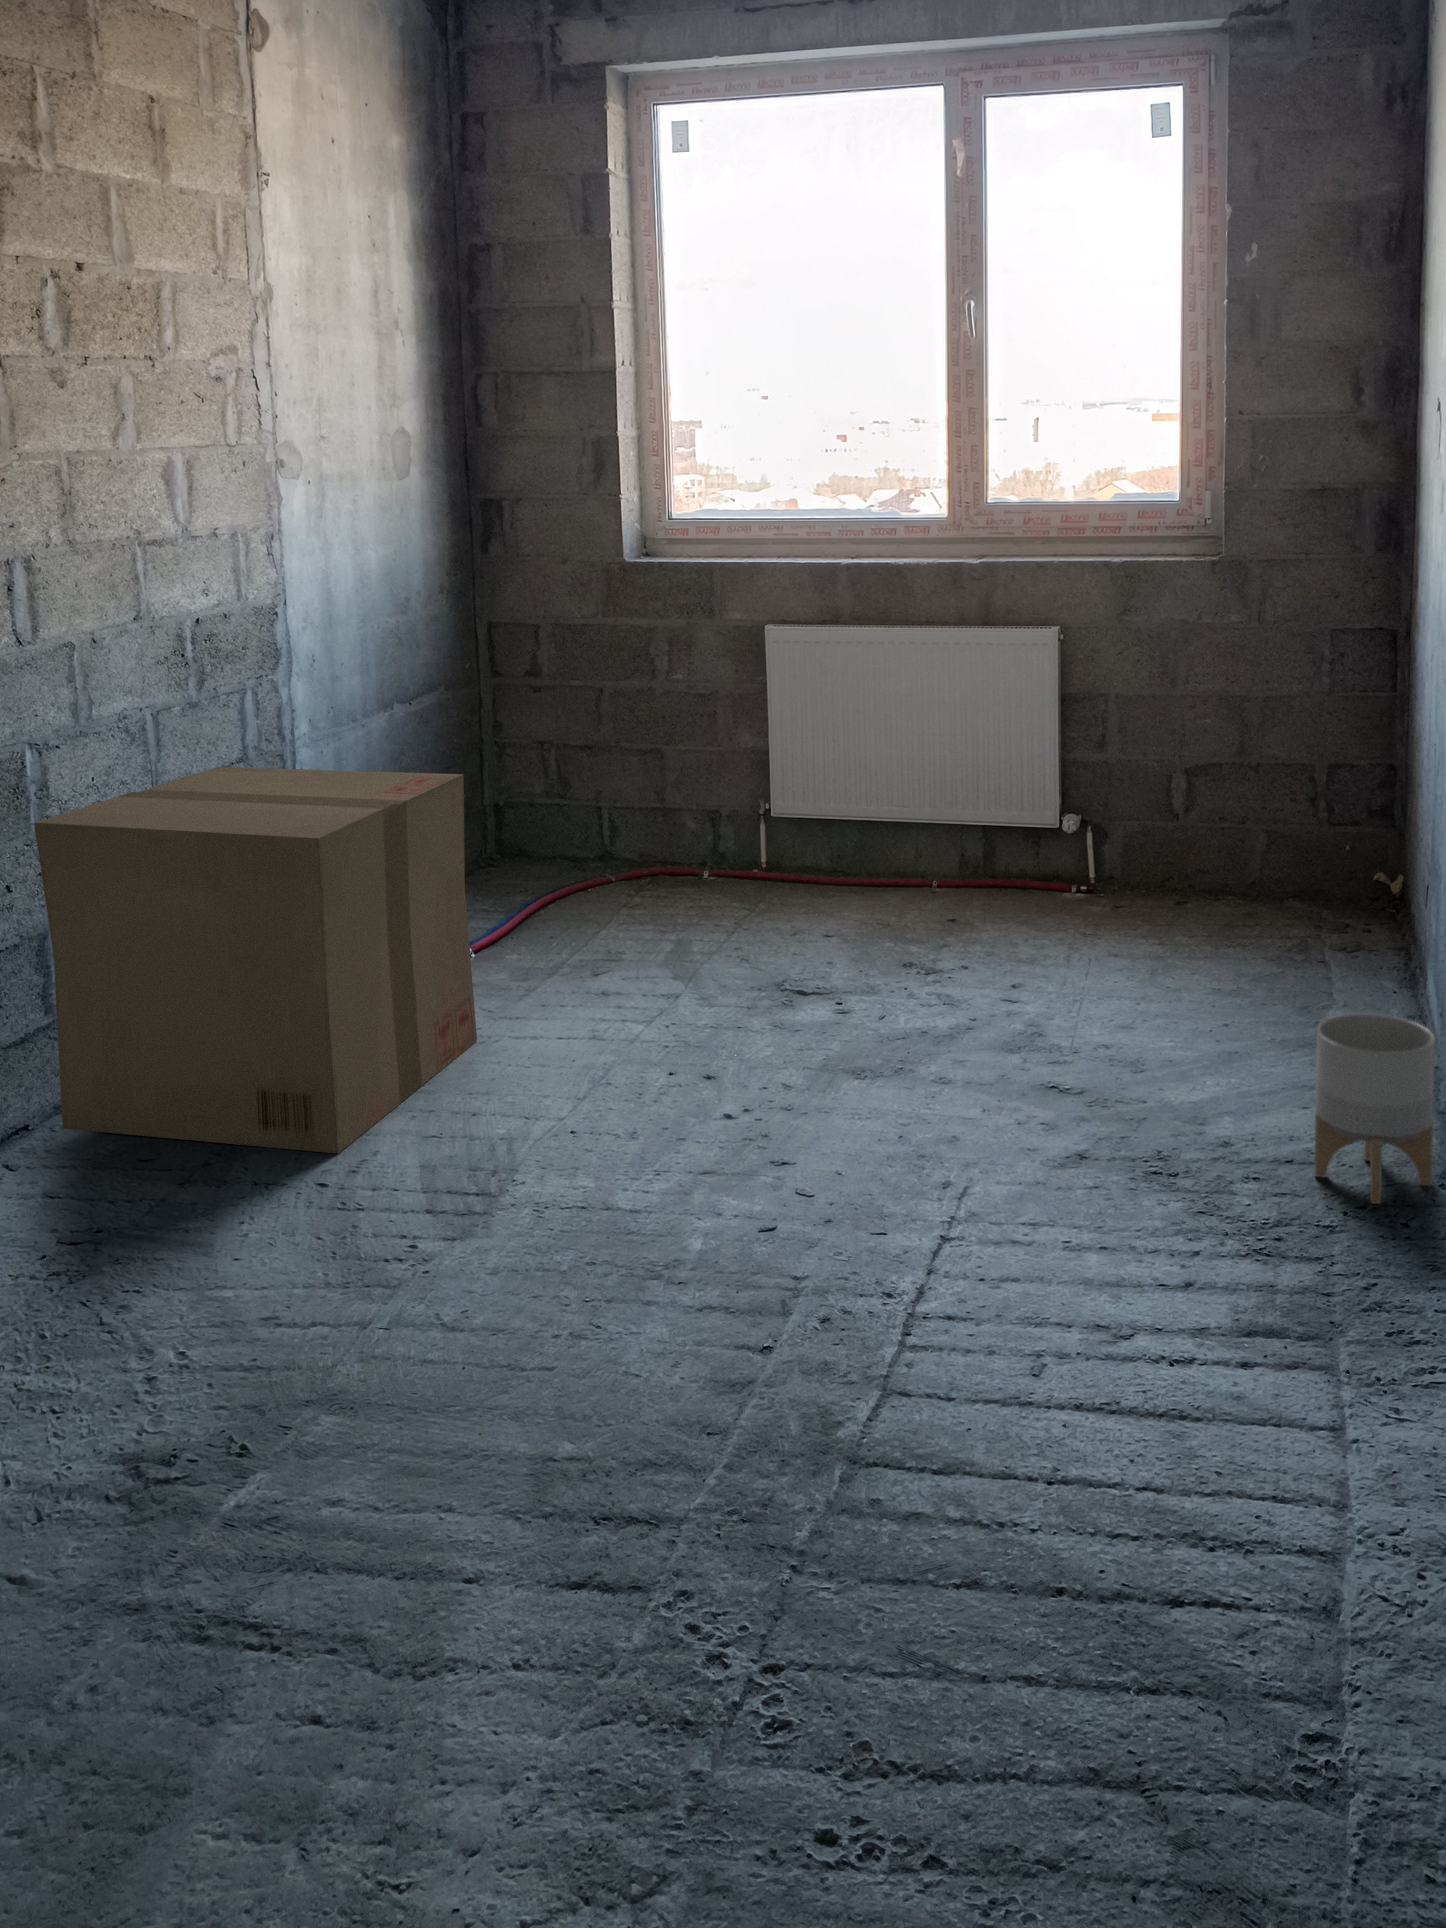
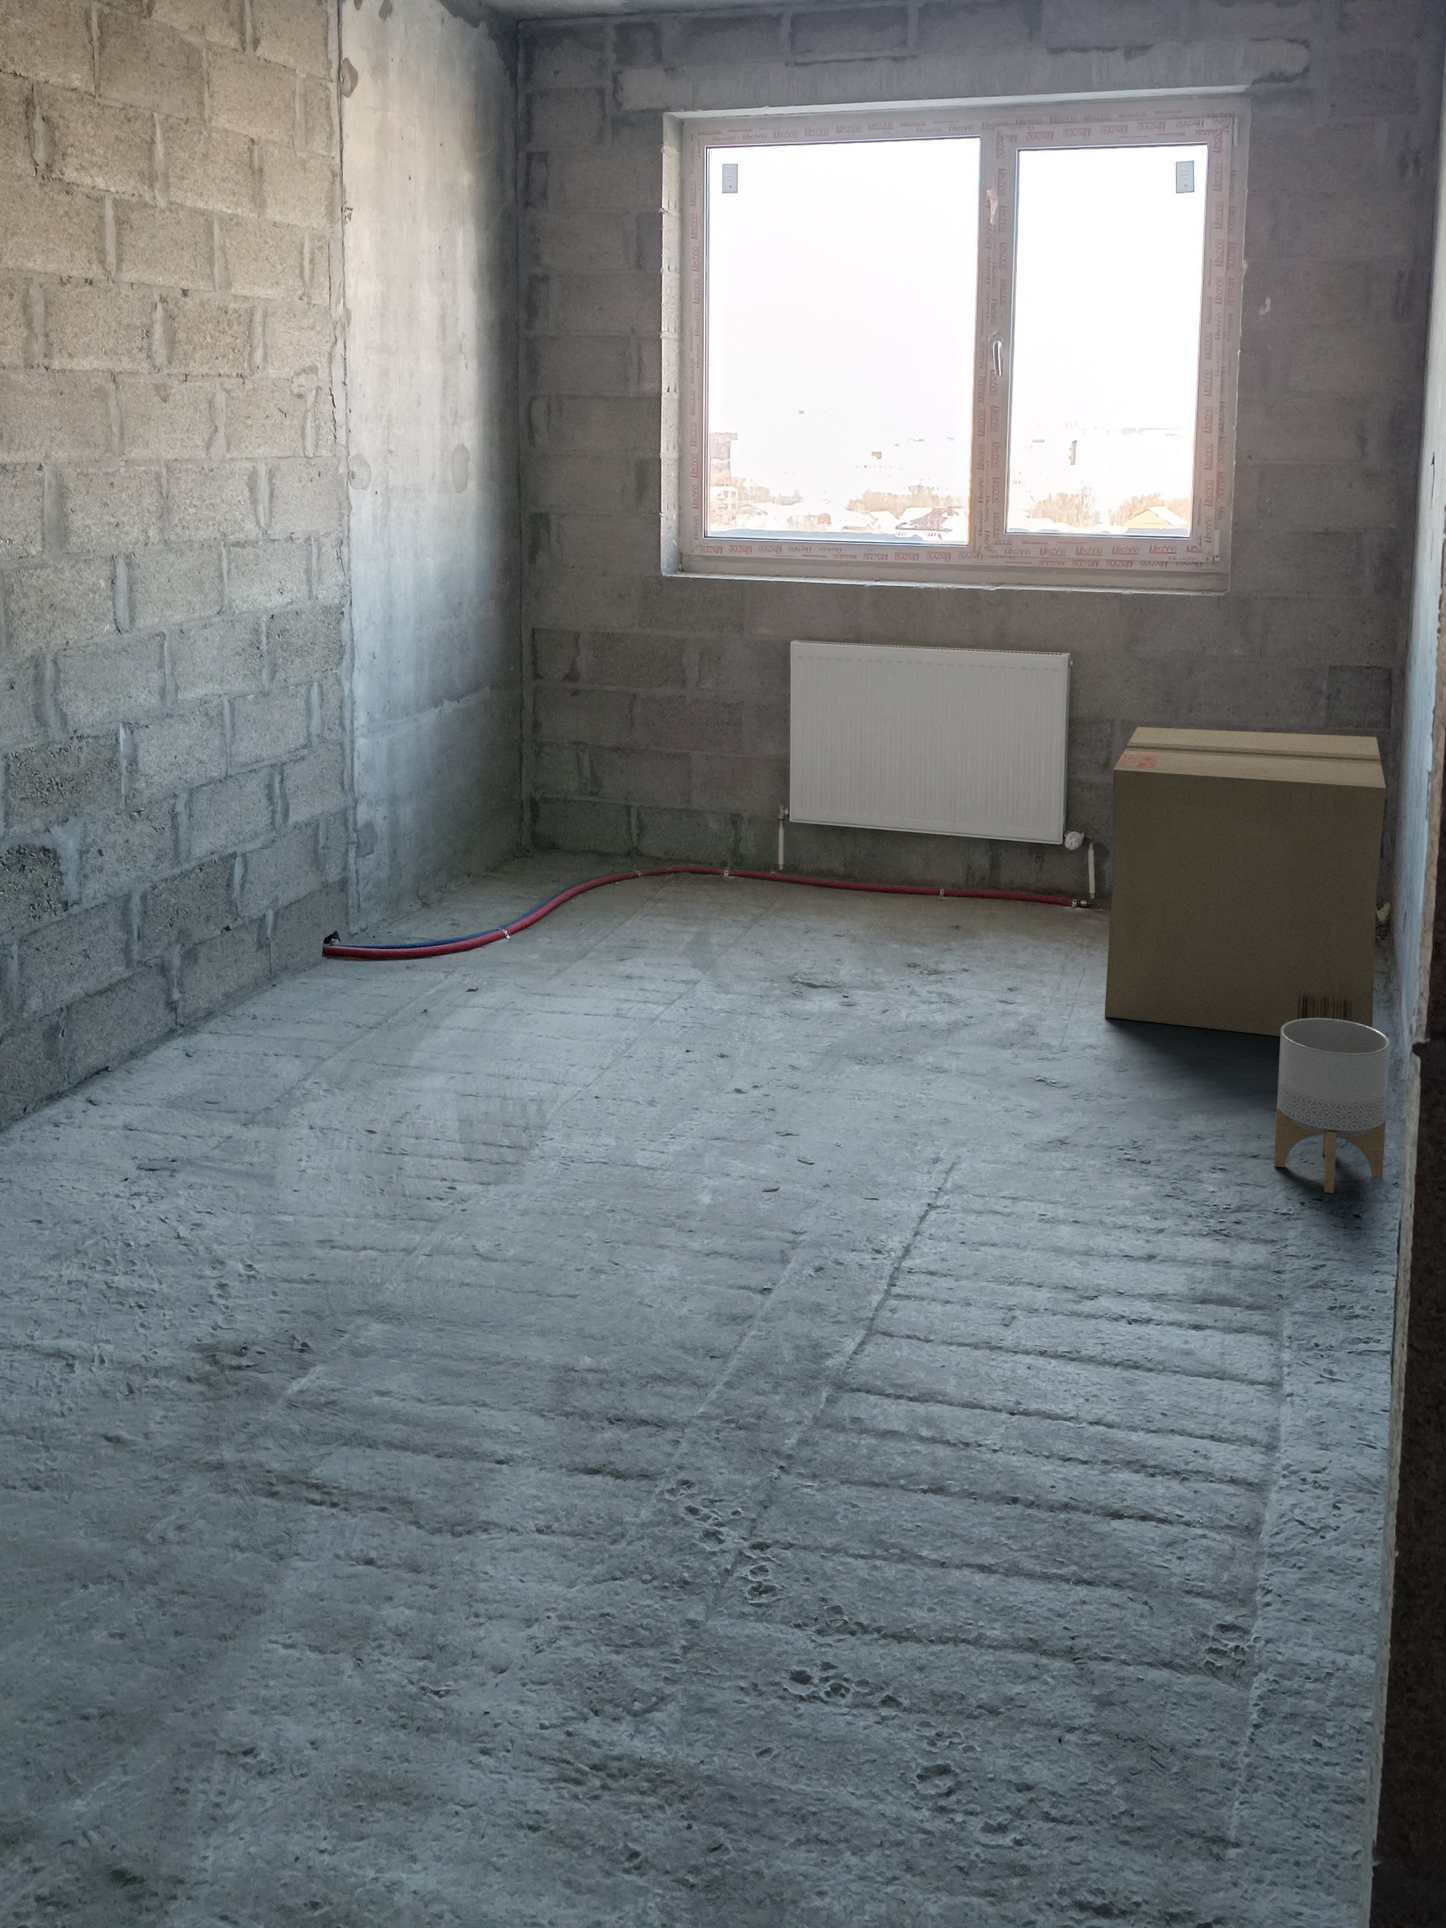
cardboard box: present [34,767,477,1154] -> present [1105,727,1386,1036]

